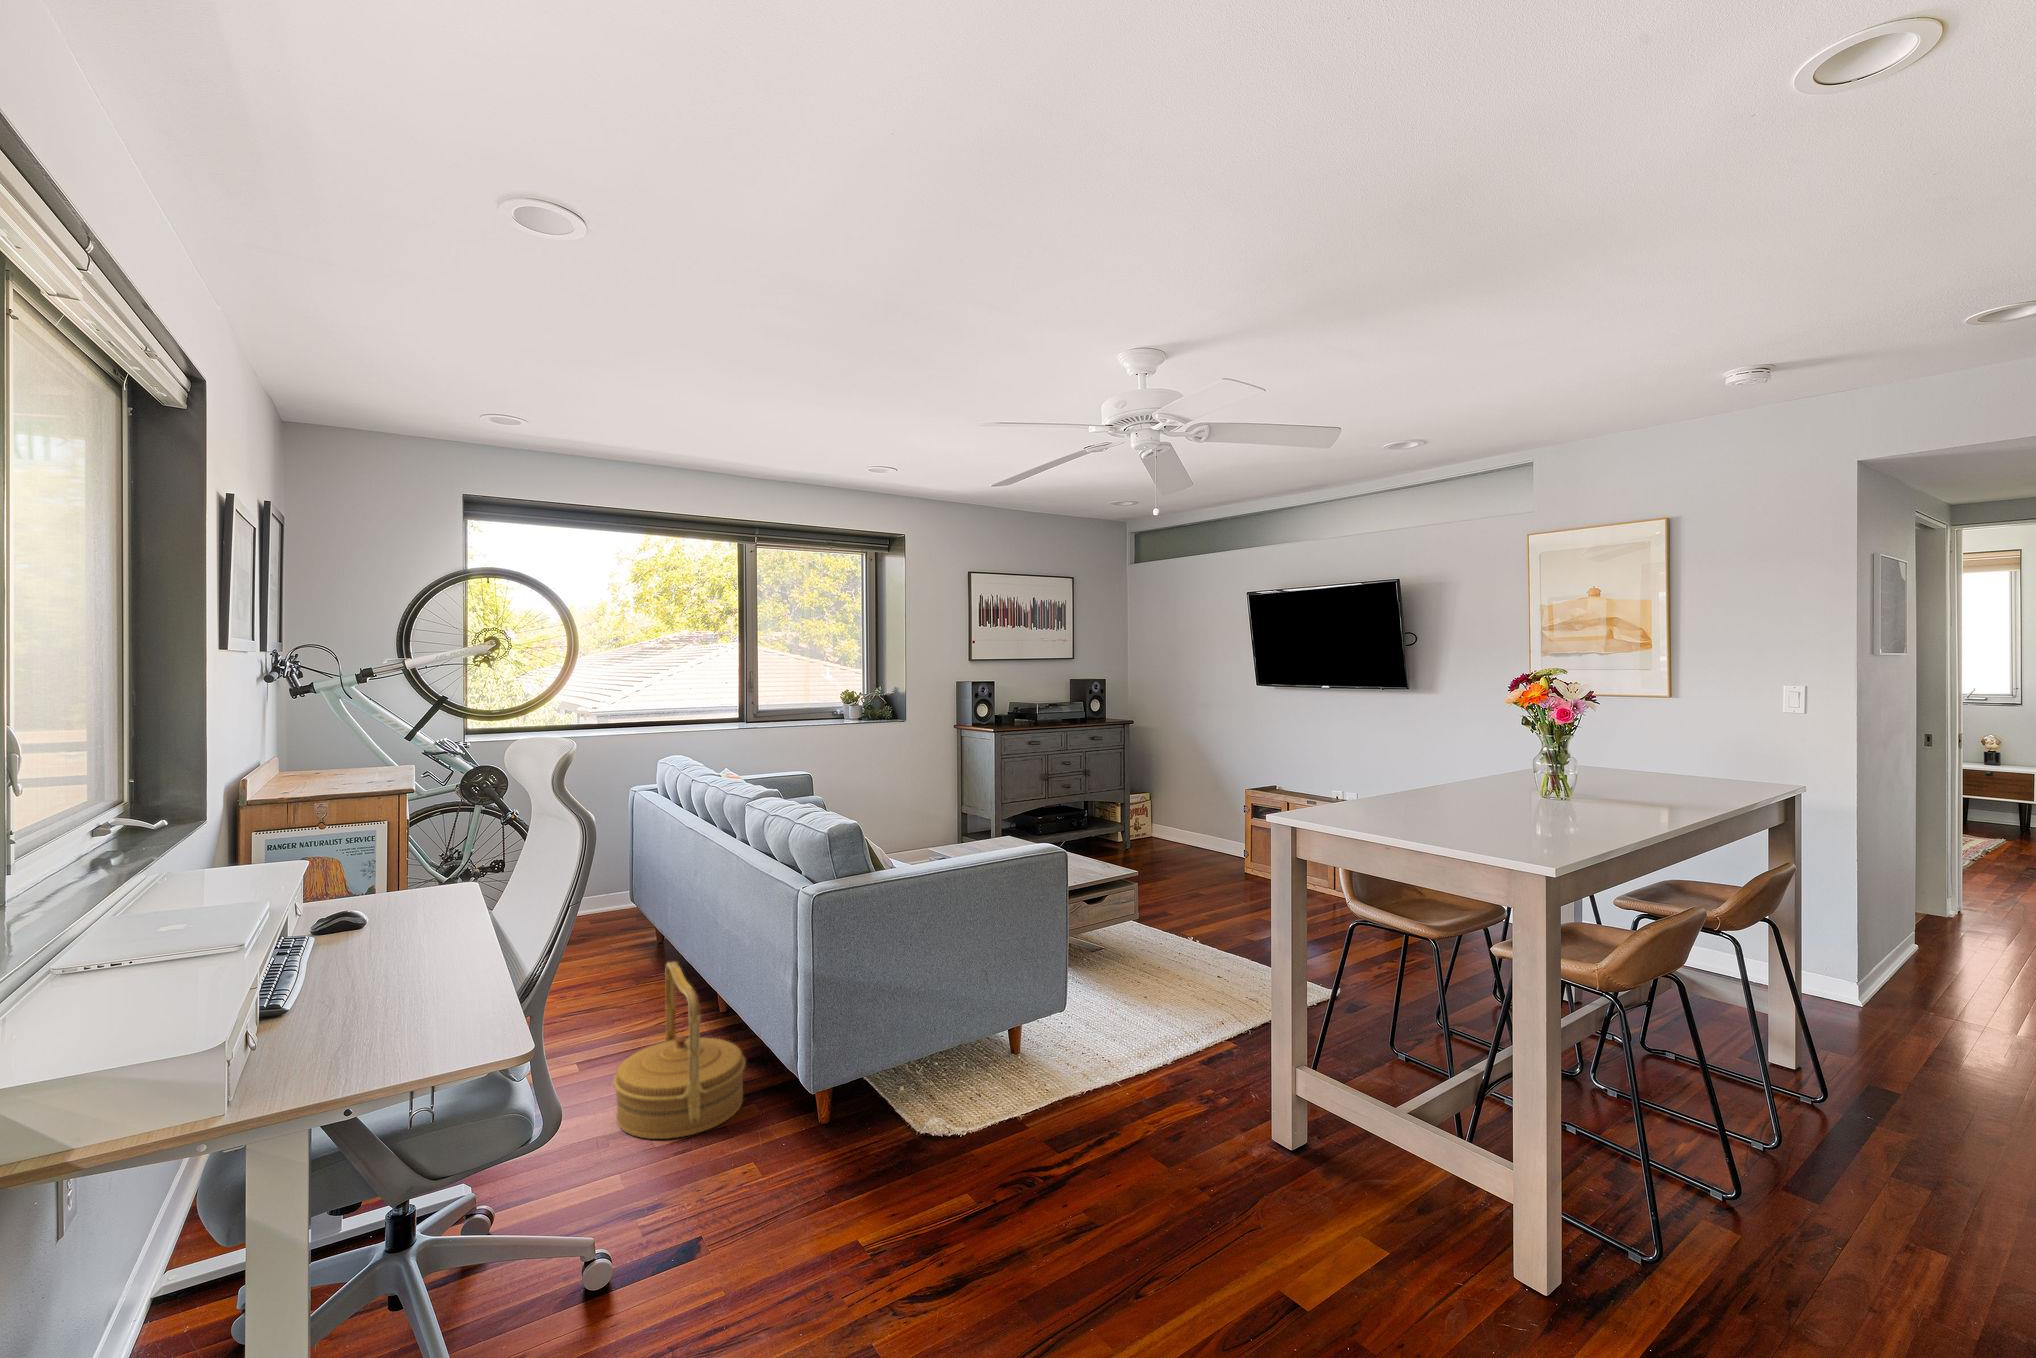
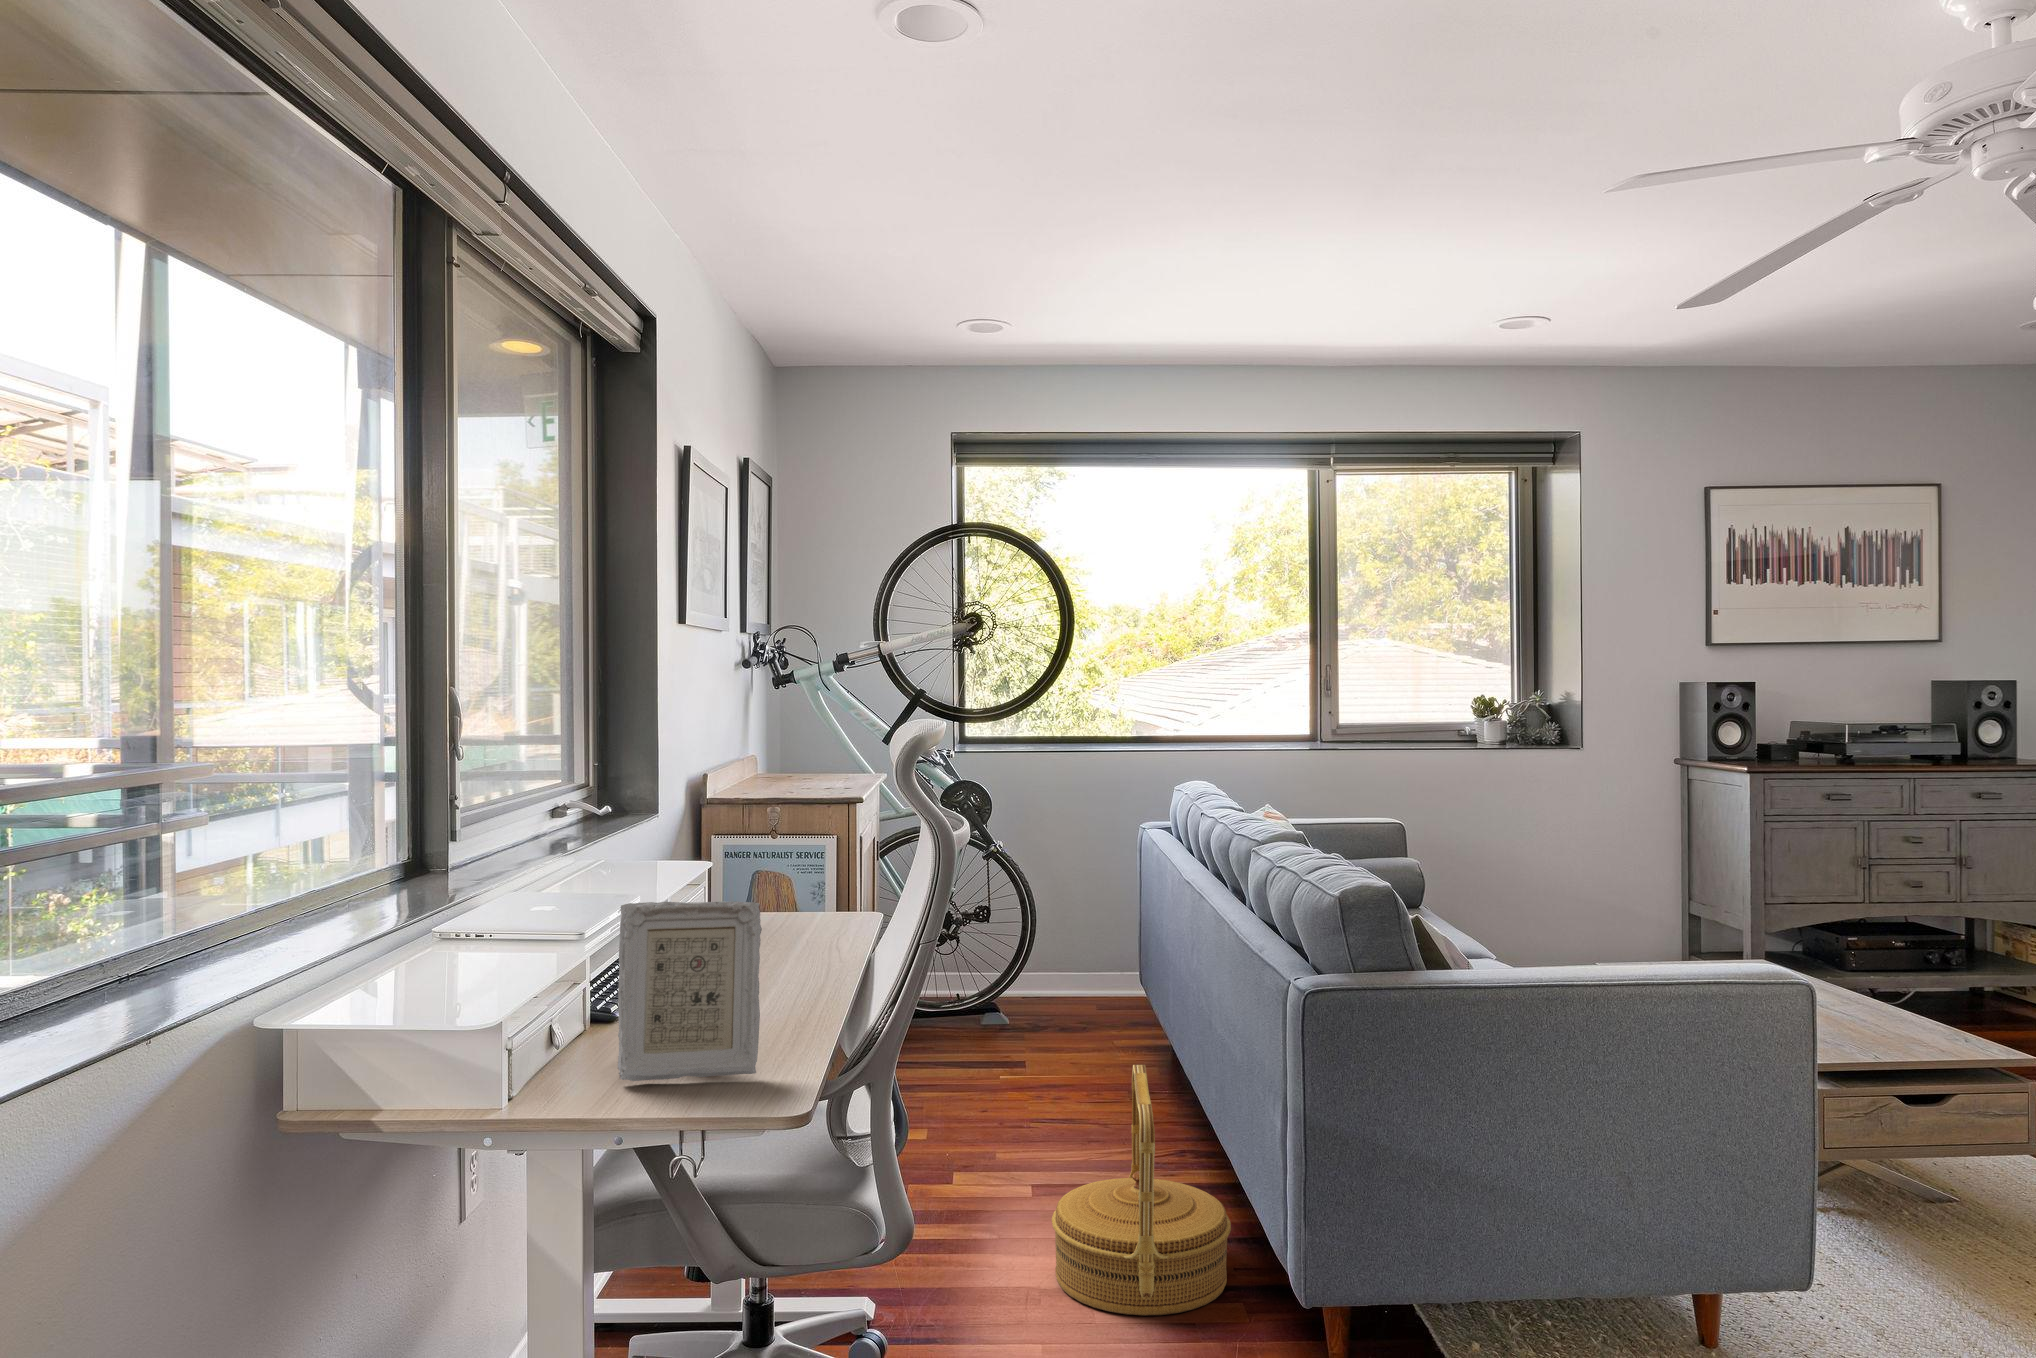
picture frame: none [316,893,465,1060] -> present [618,901,762,1081]

